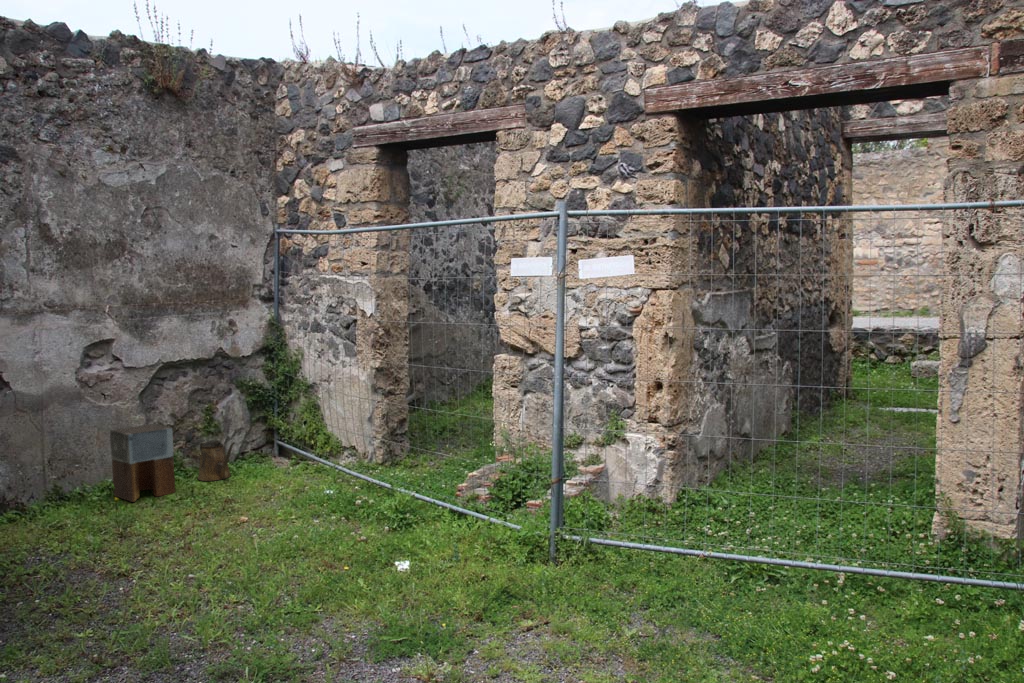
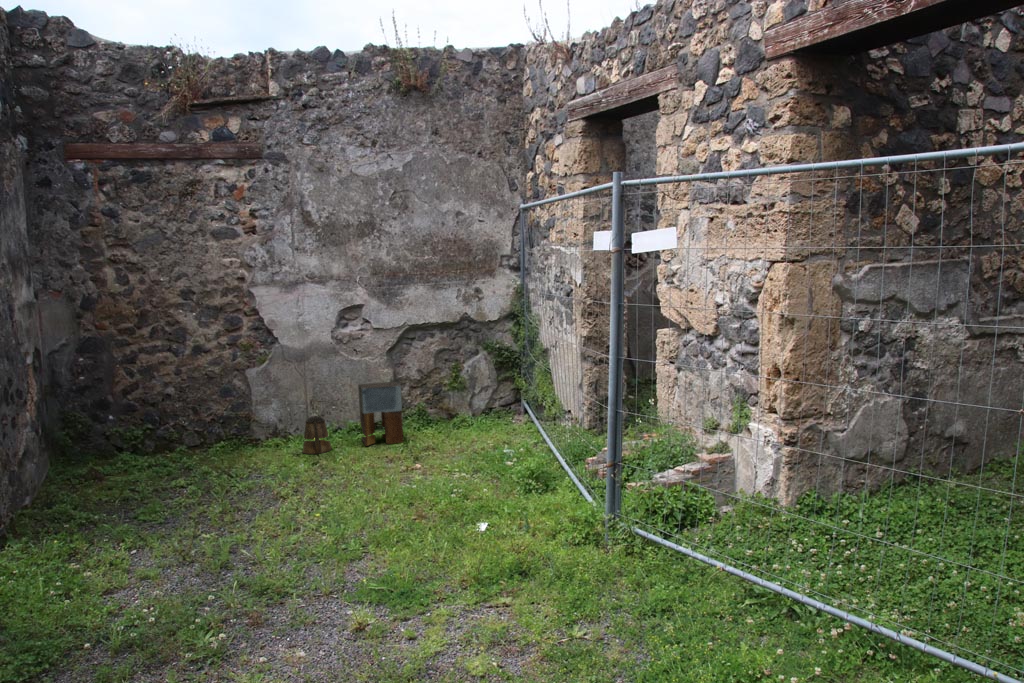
watering can: present [198,440,235,481] -> present [302,416,332,454]

